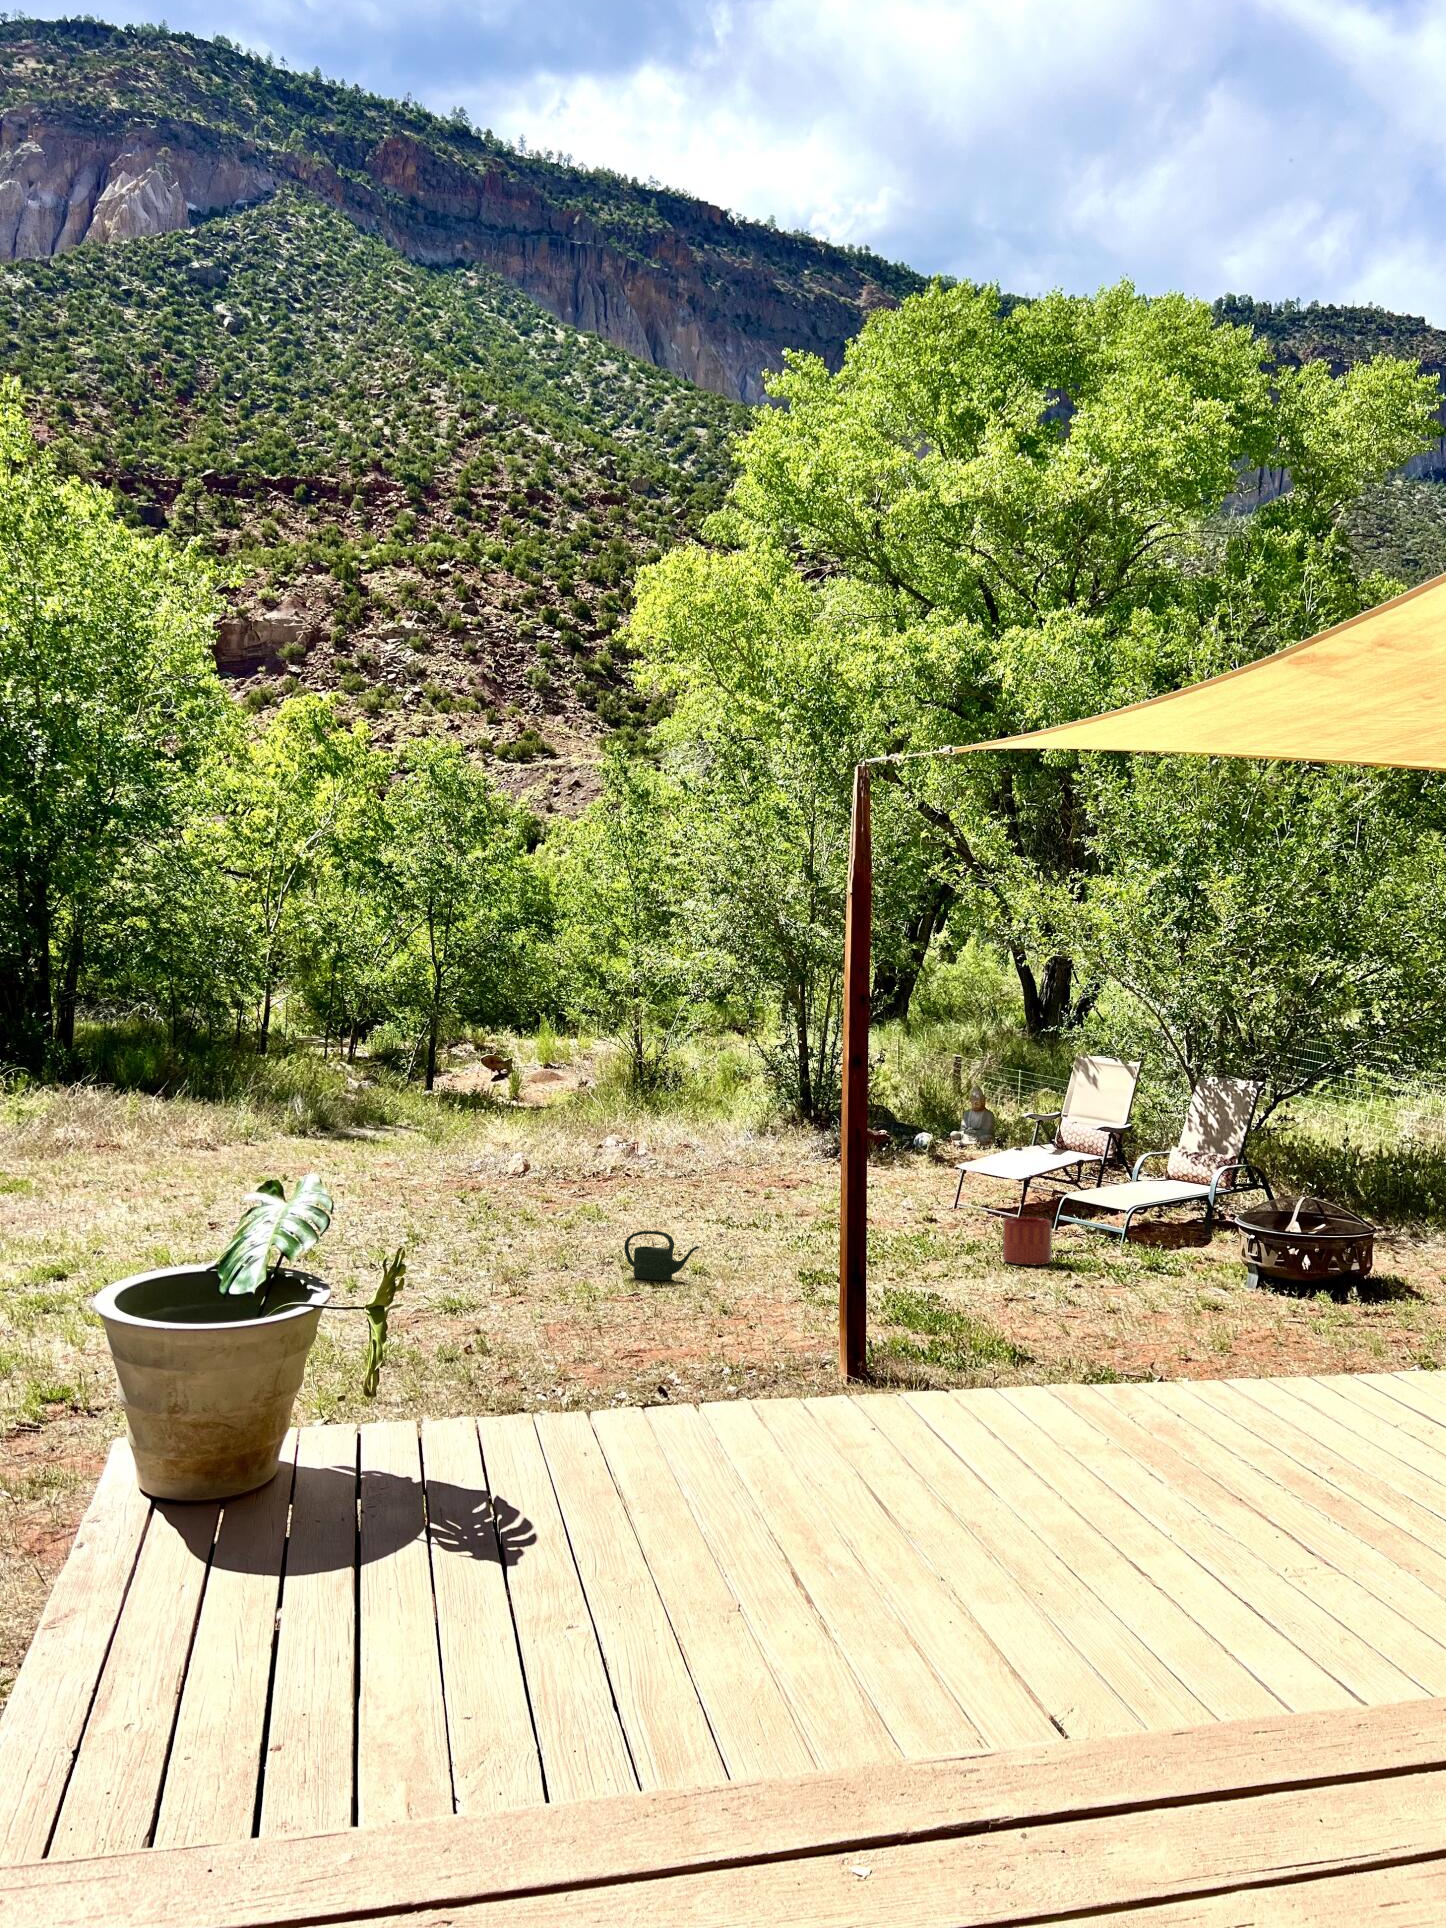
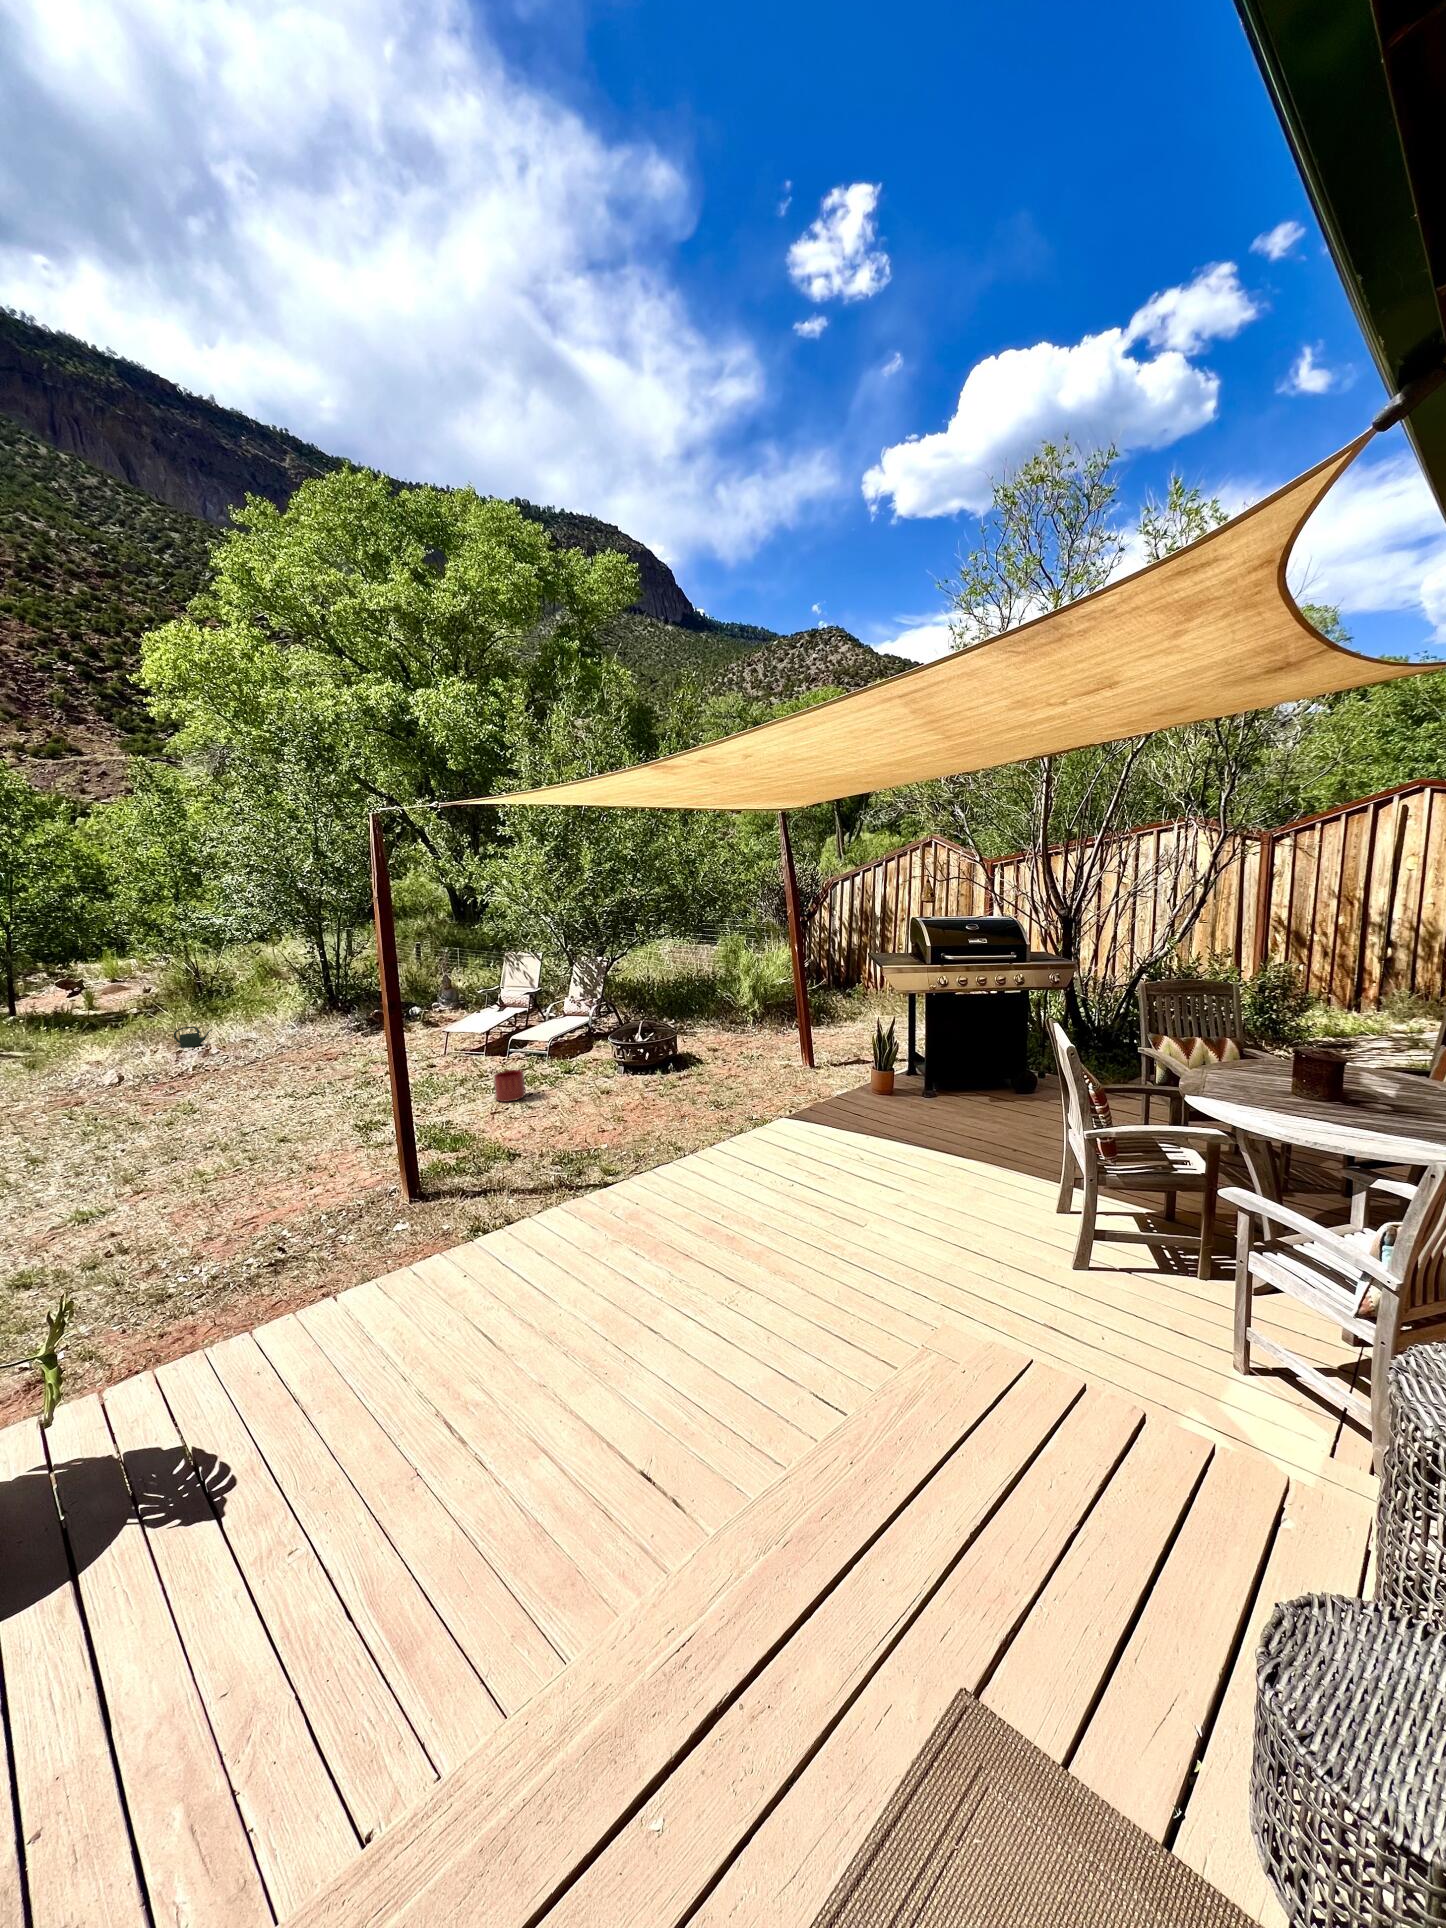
watering can: present [624,1231,699,1281] -> present [174,1027,212,1048]

